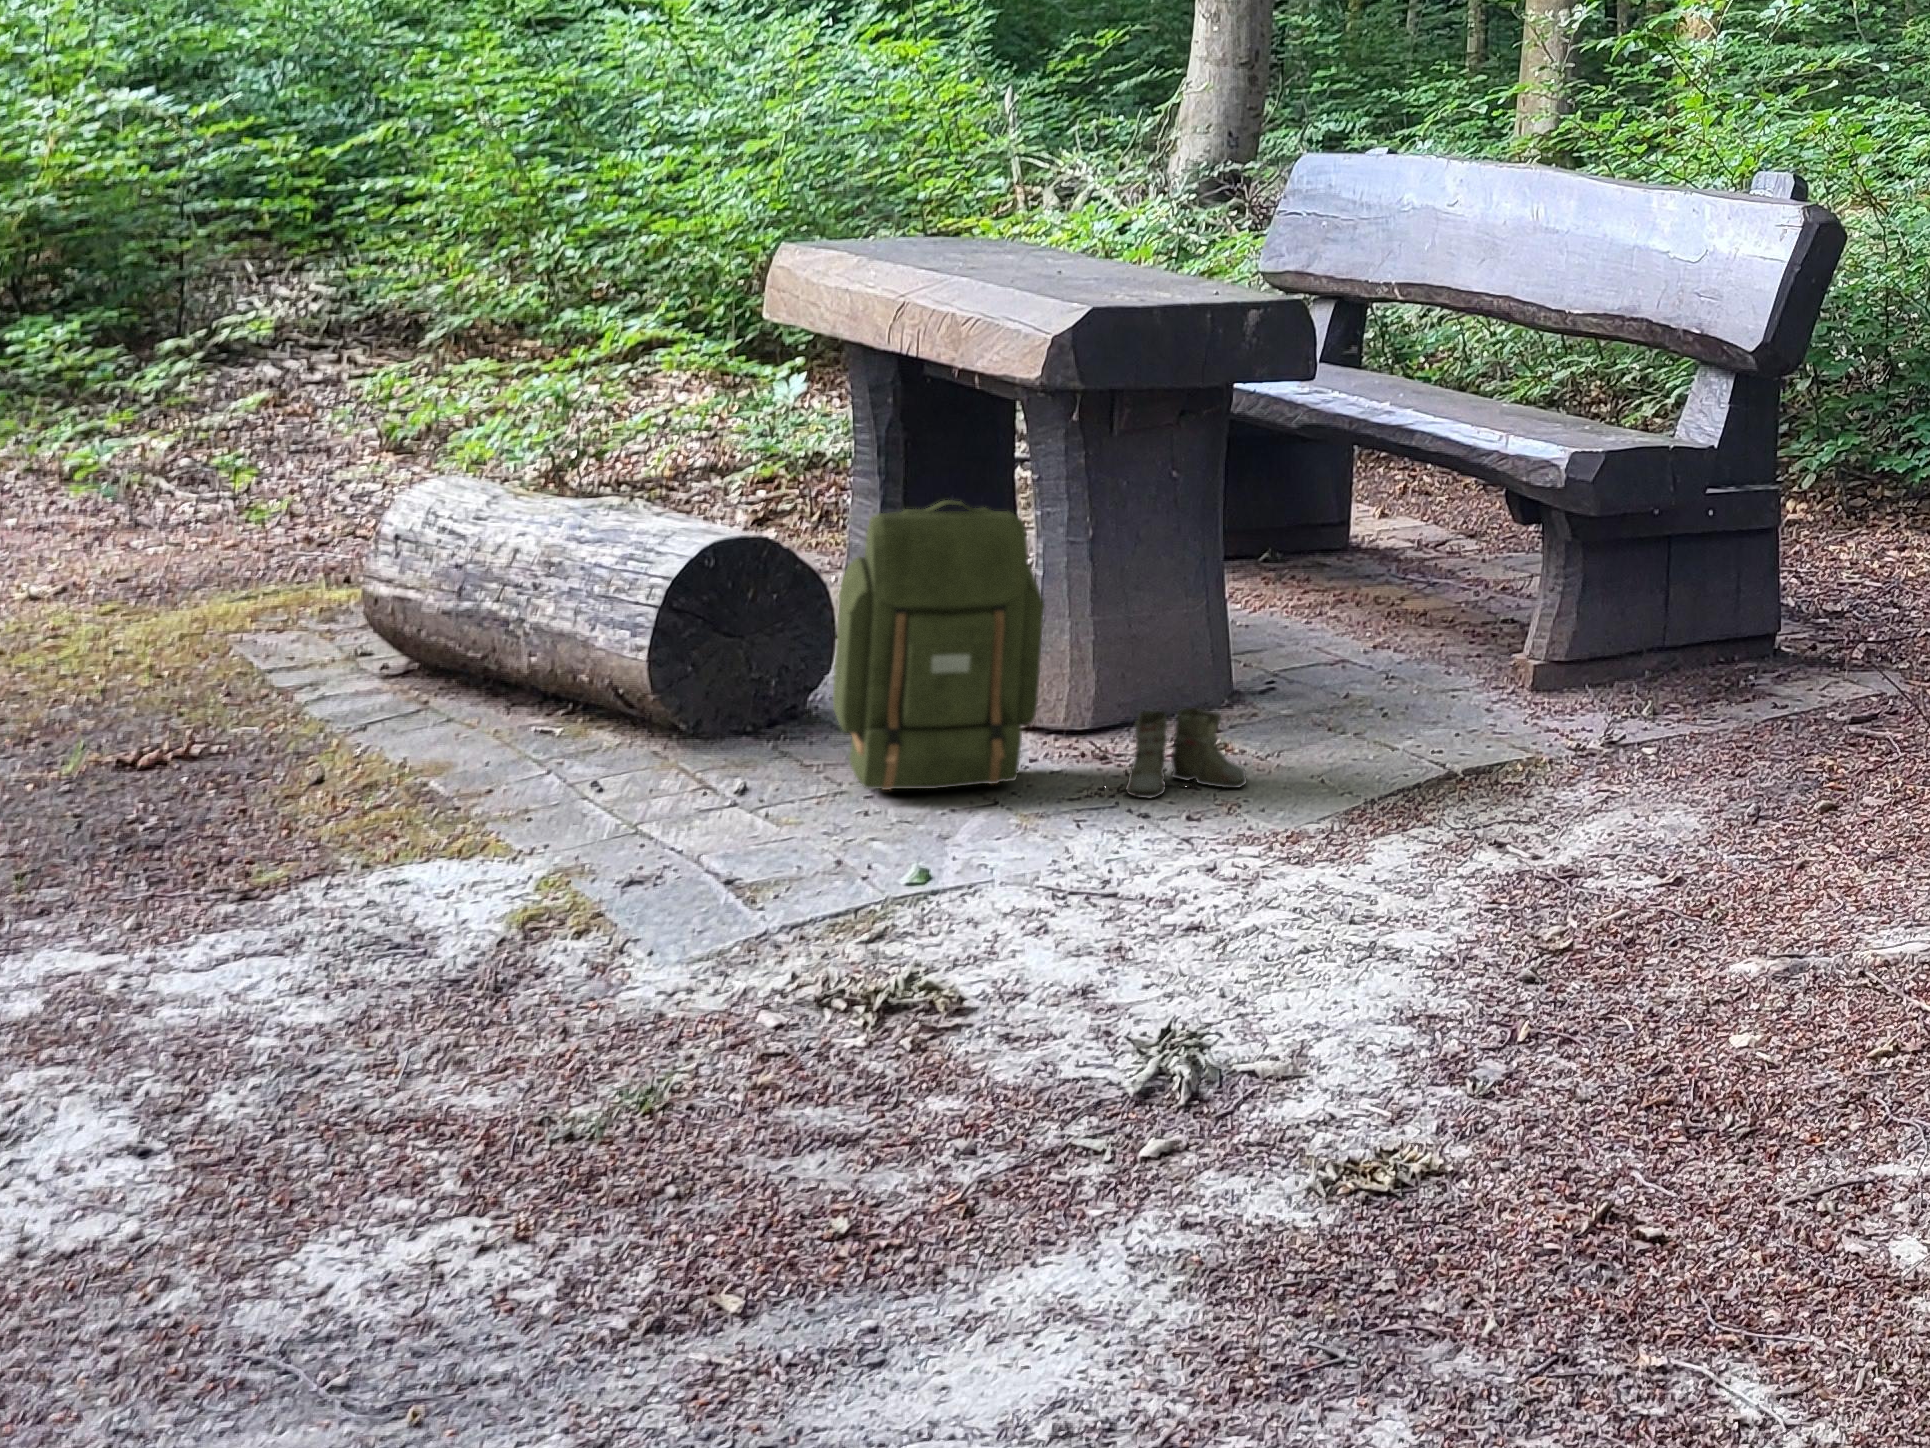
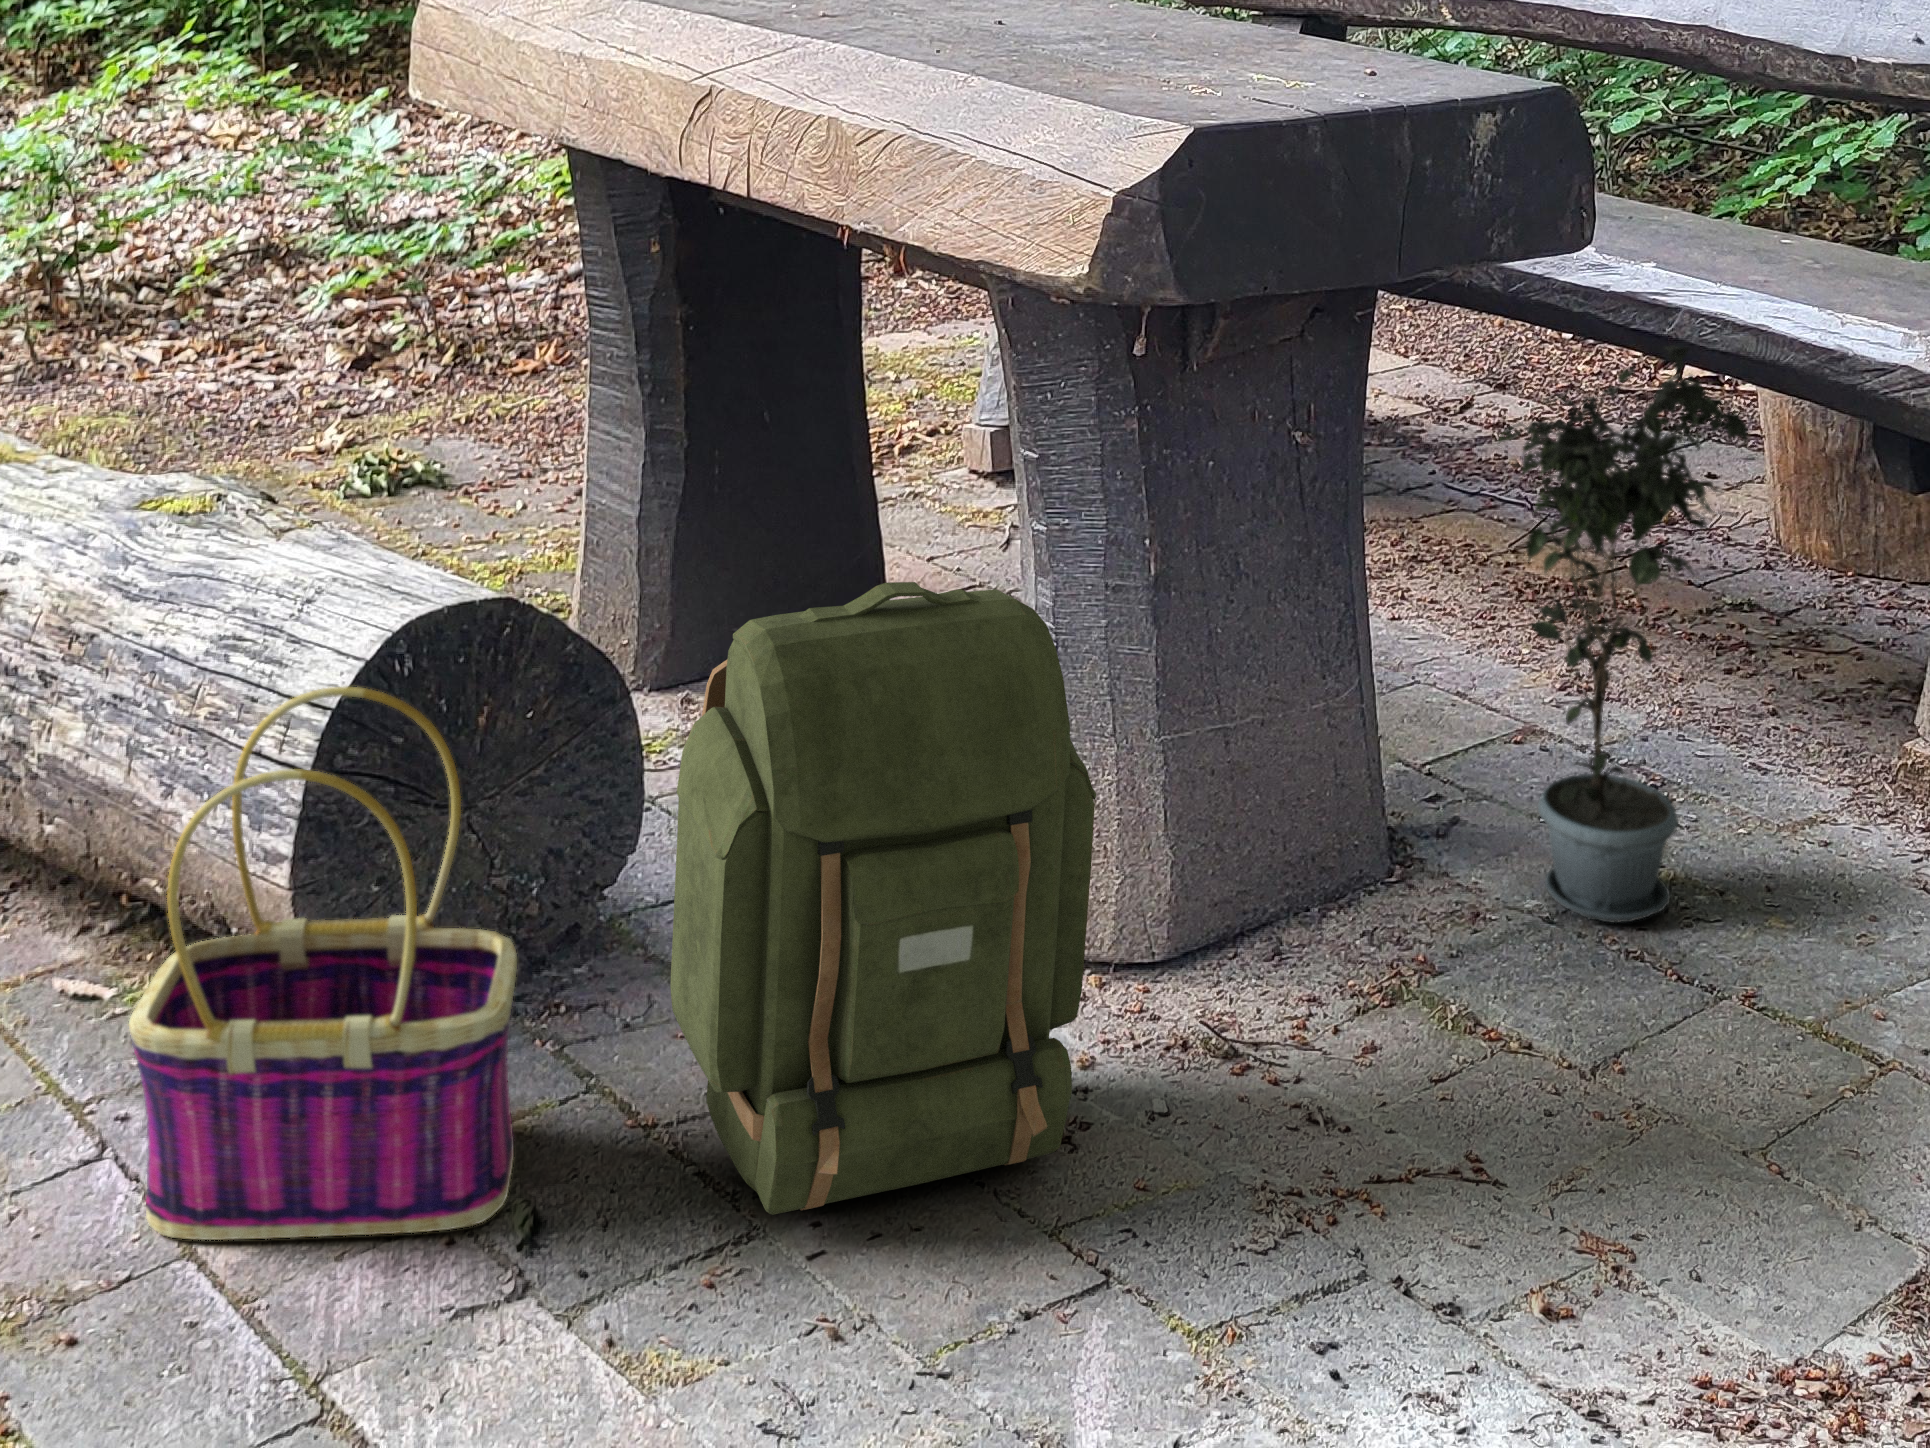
potted plant: none [1304,423,1449,737] -> present [1498,345,1748,923]
basket: none [568,551,759,798] -> present [129,686,517,1240]
boots: present [1126,708,1247,798] -> none [1229,965,1510,1203]

